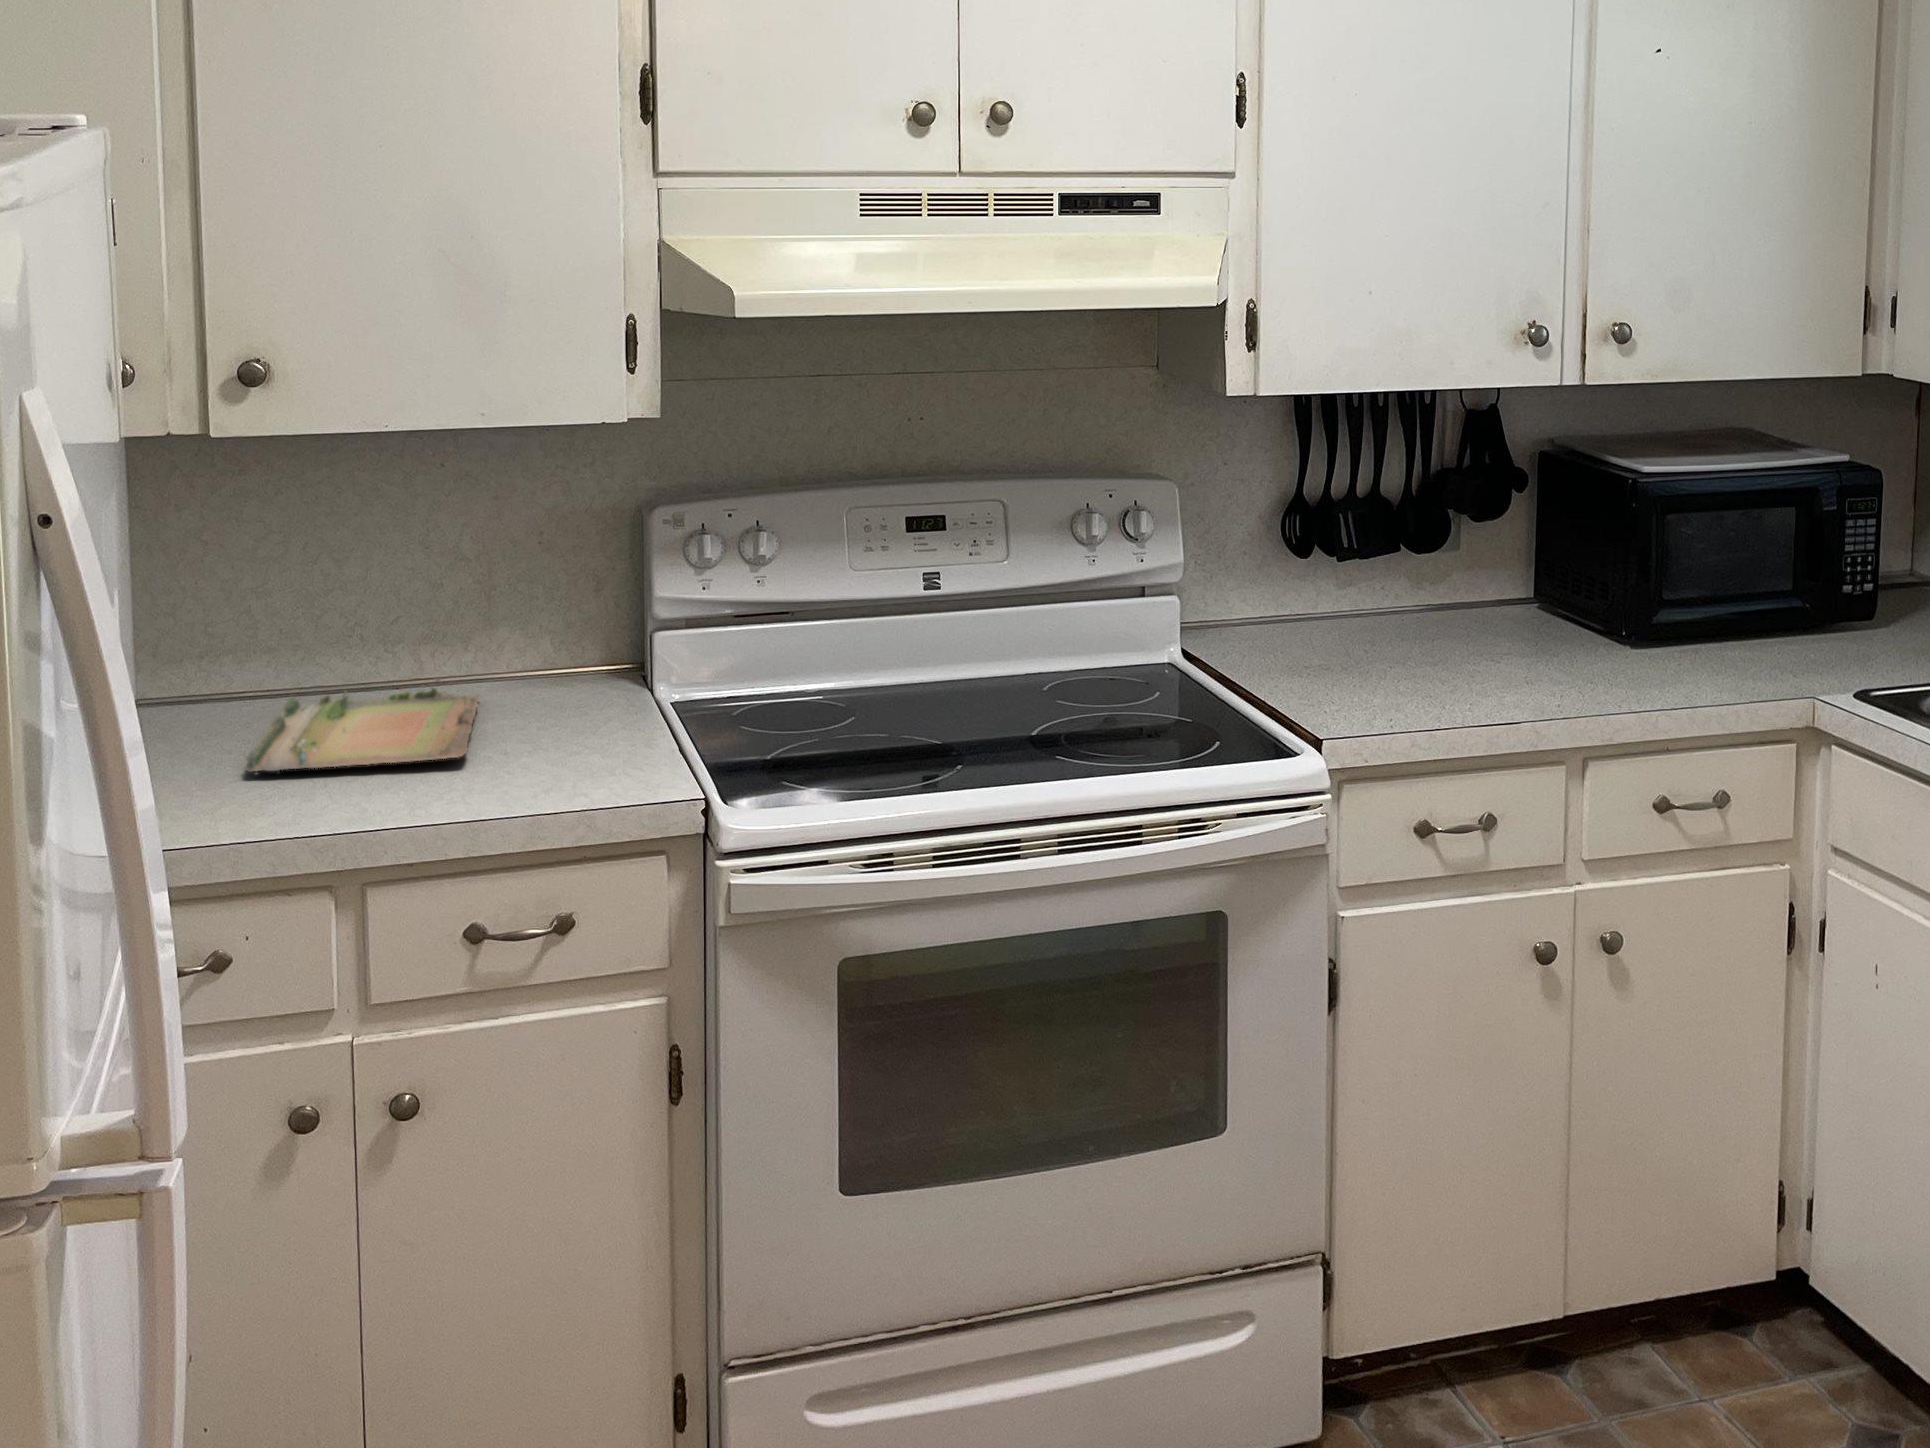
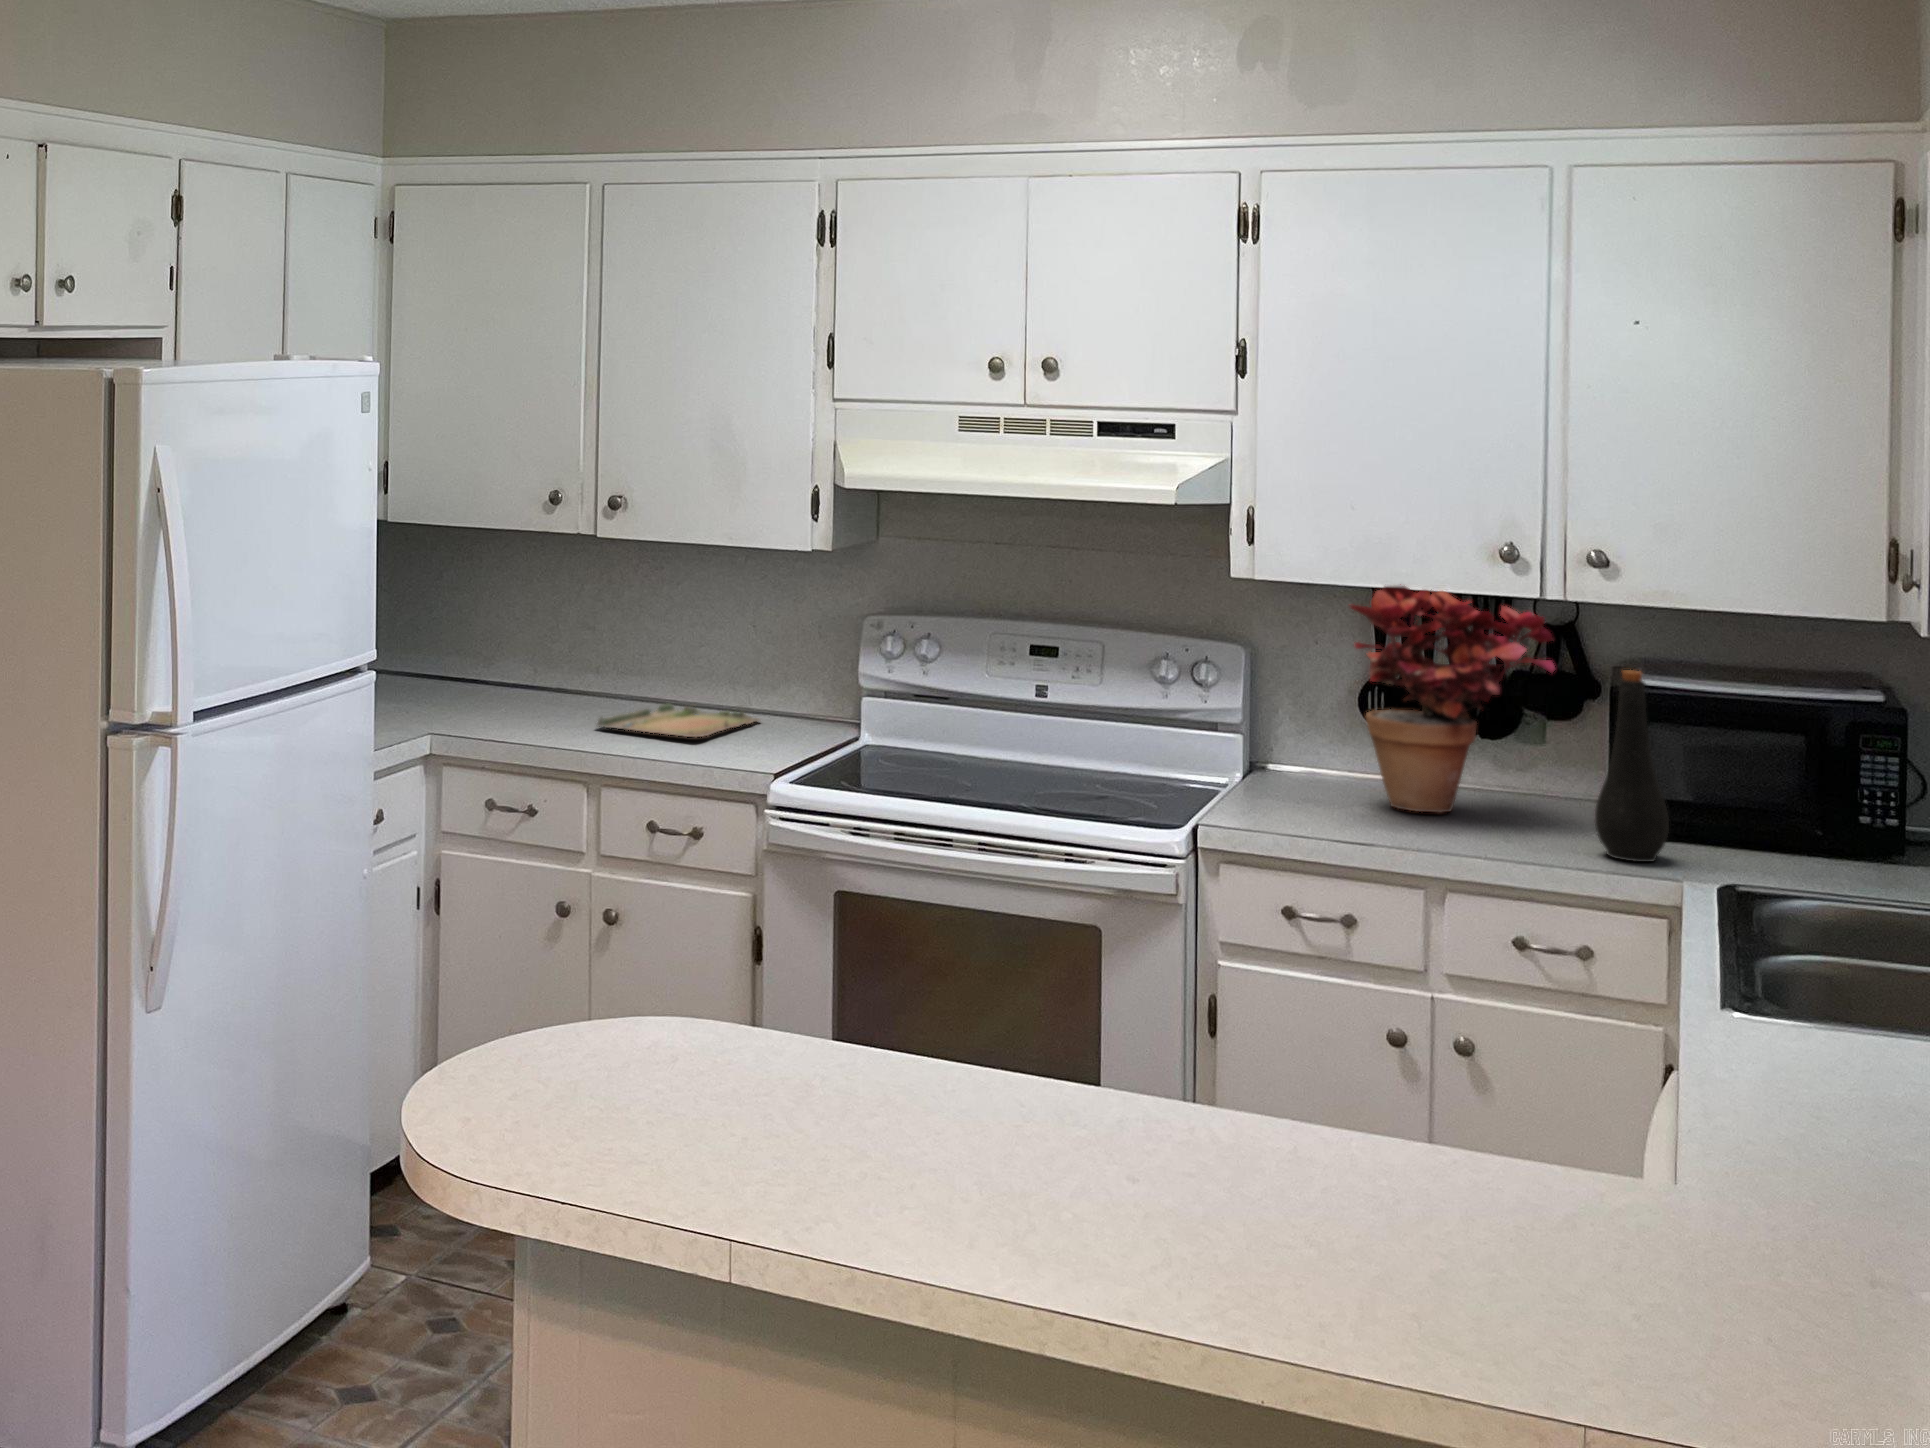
potted plant: none [1352,375,1567,662] -> present [1349,584,1555,813]
bottle: none [1666,461,1744,681] -> present [1595,670,1669,862]

